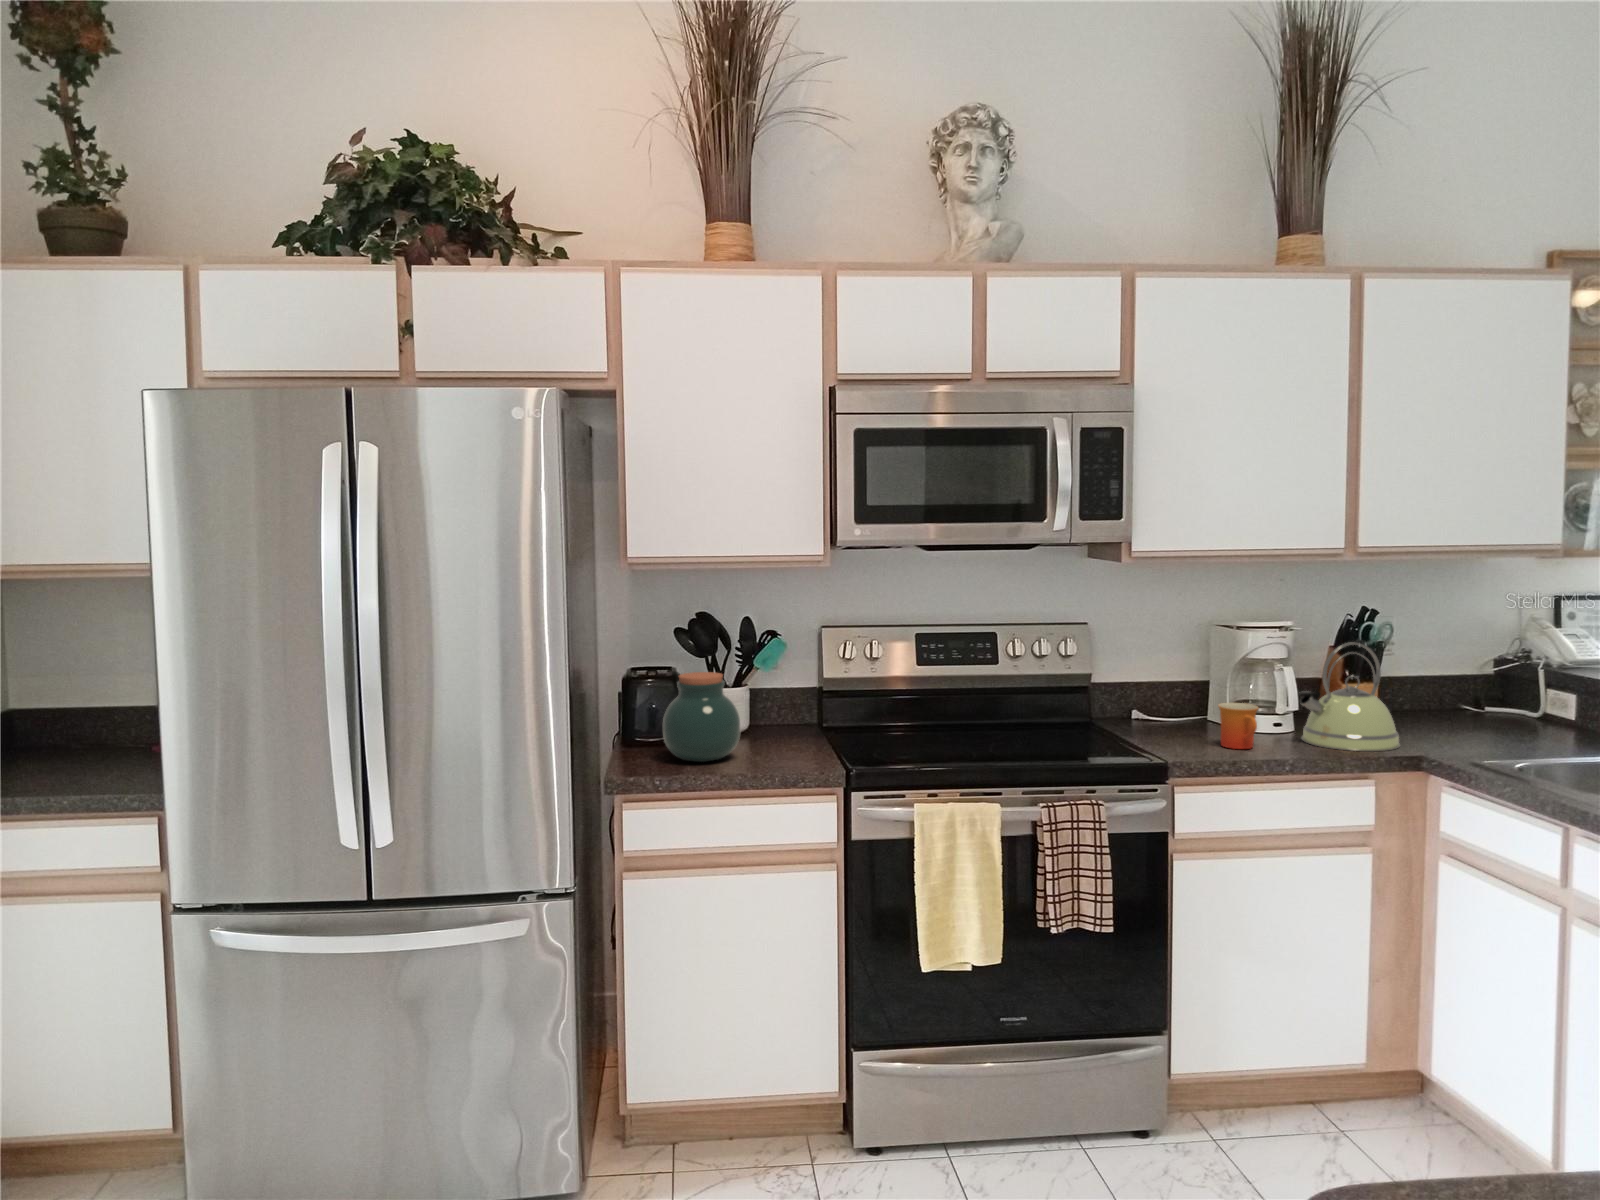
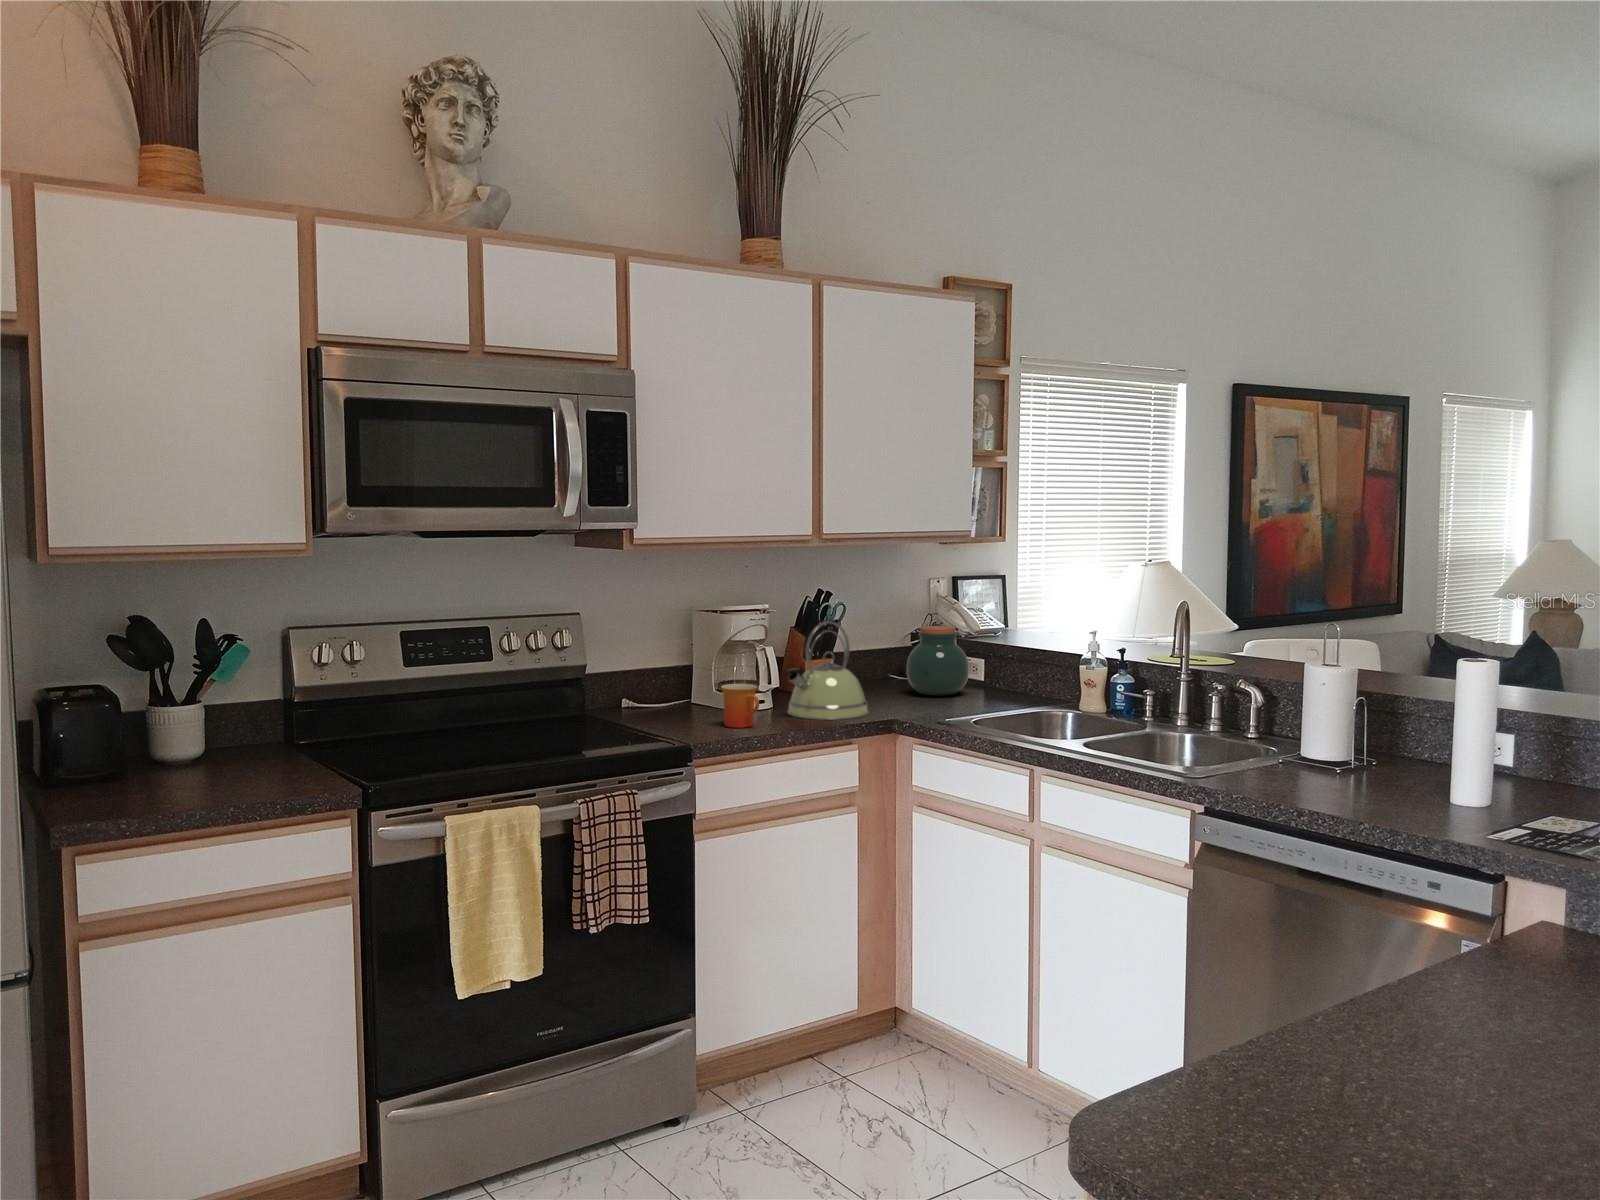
jar: present [663,672,741,762] -> present [907,626,969,696]

